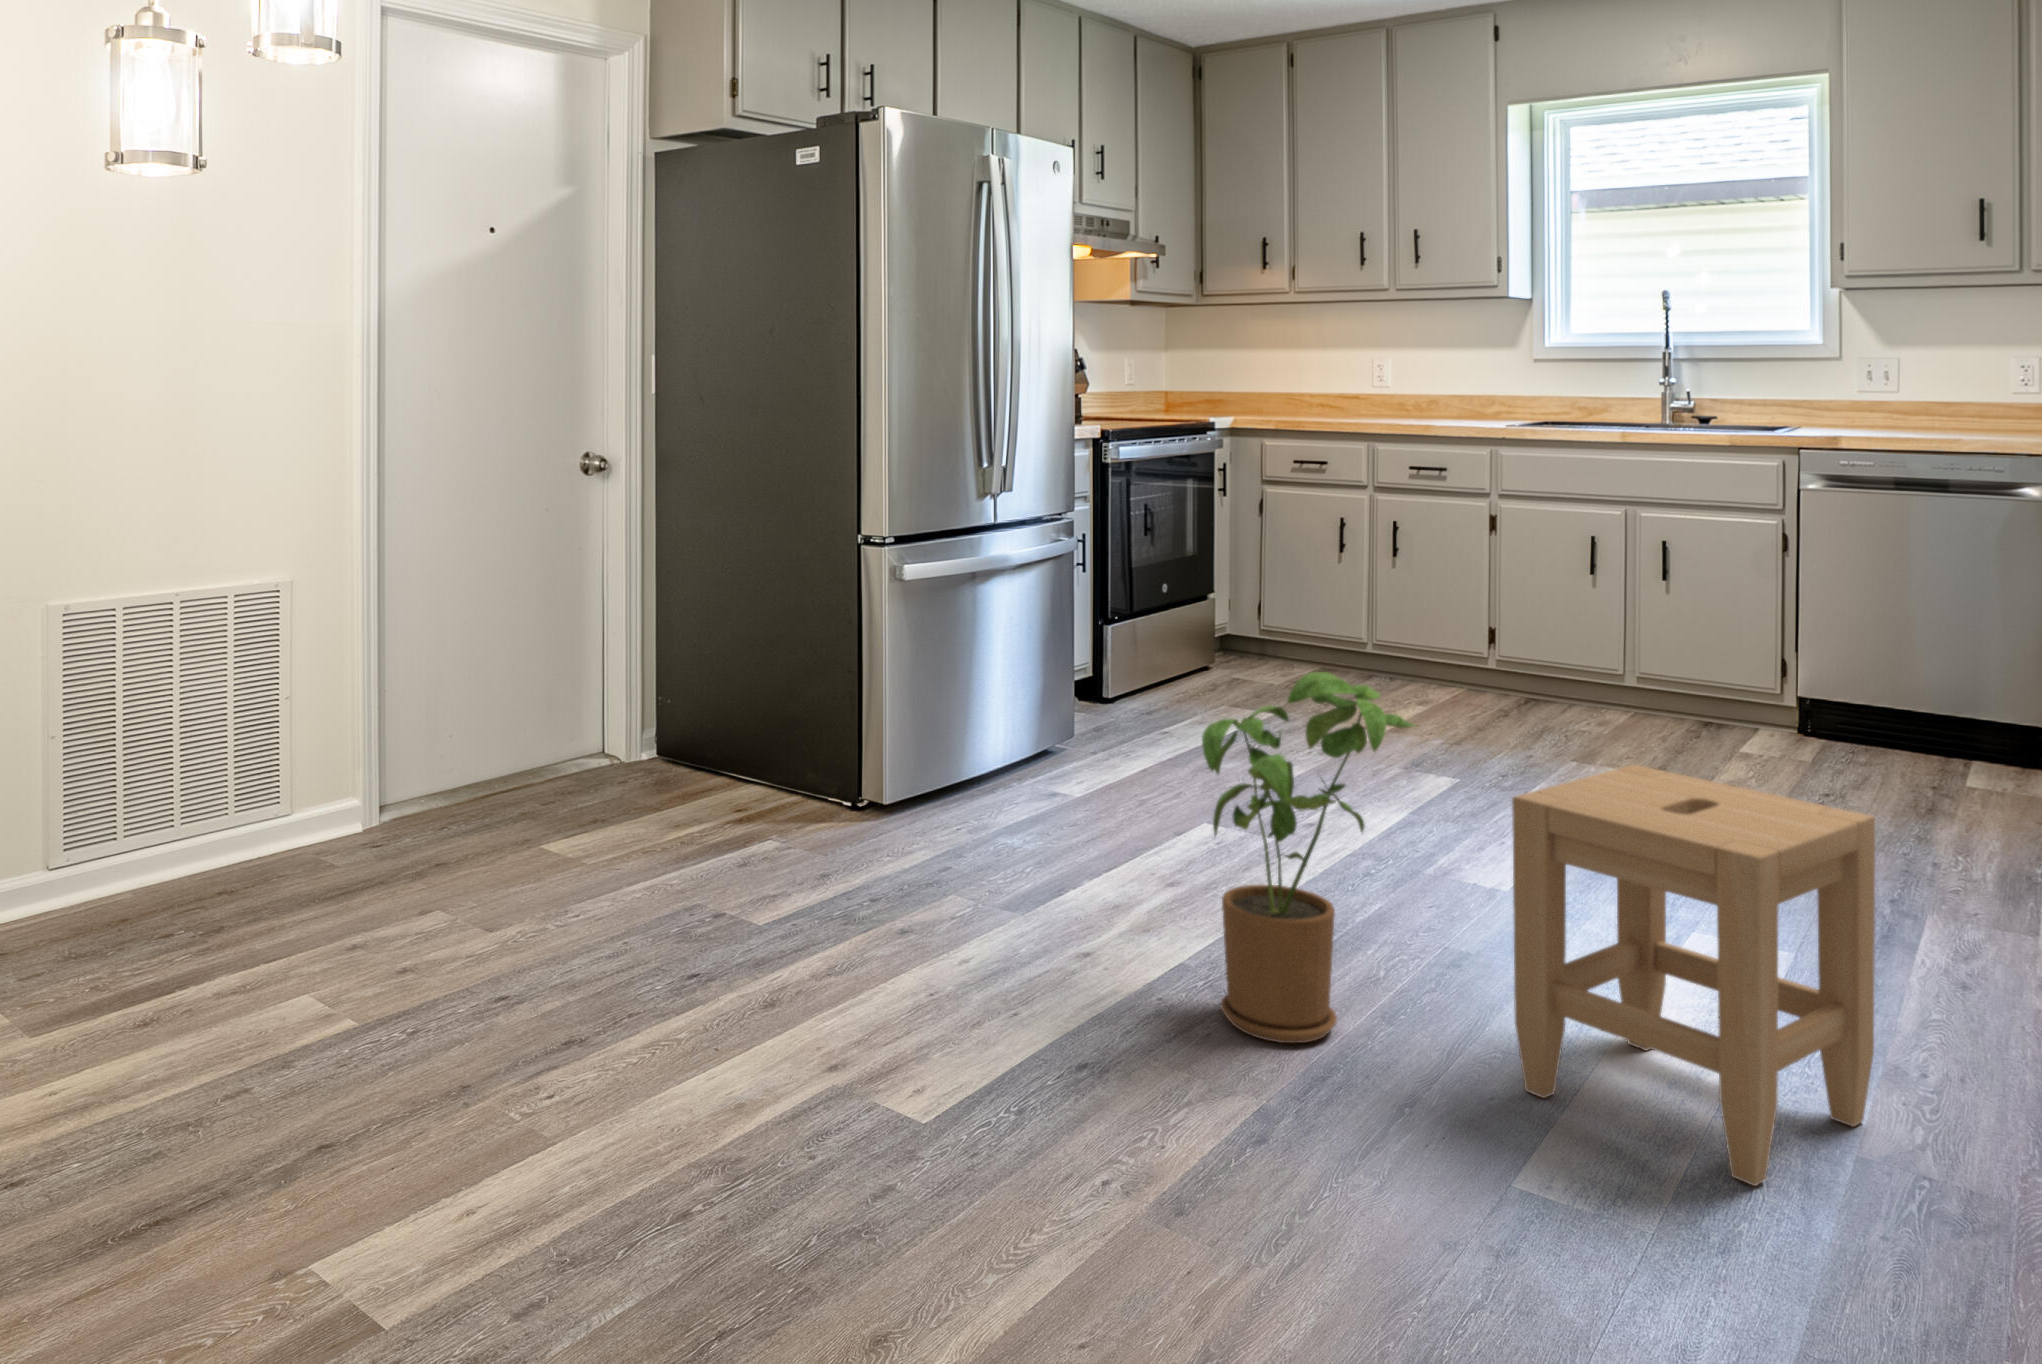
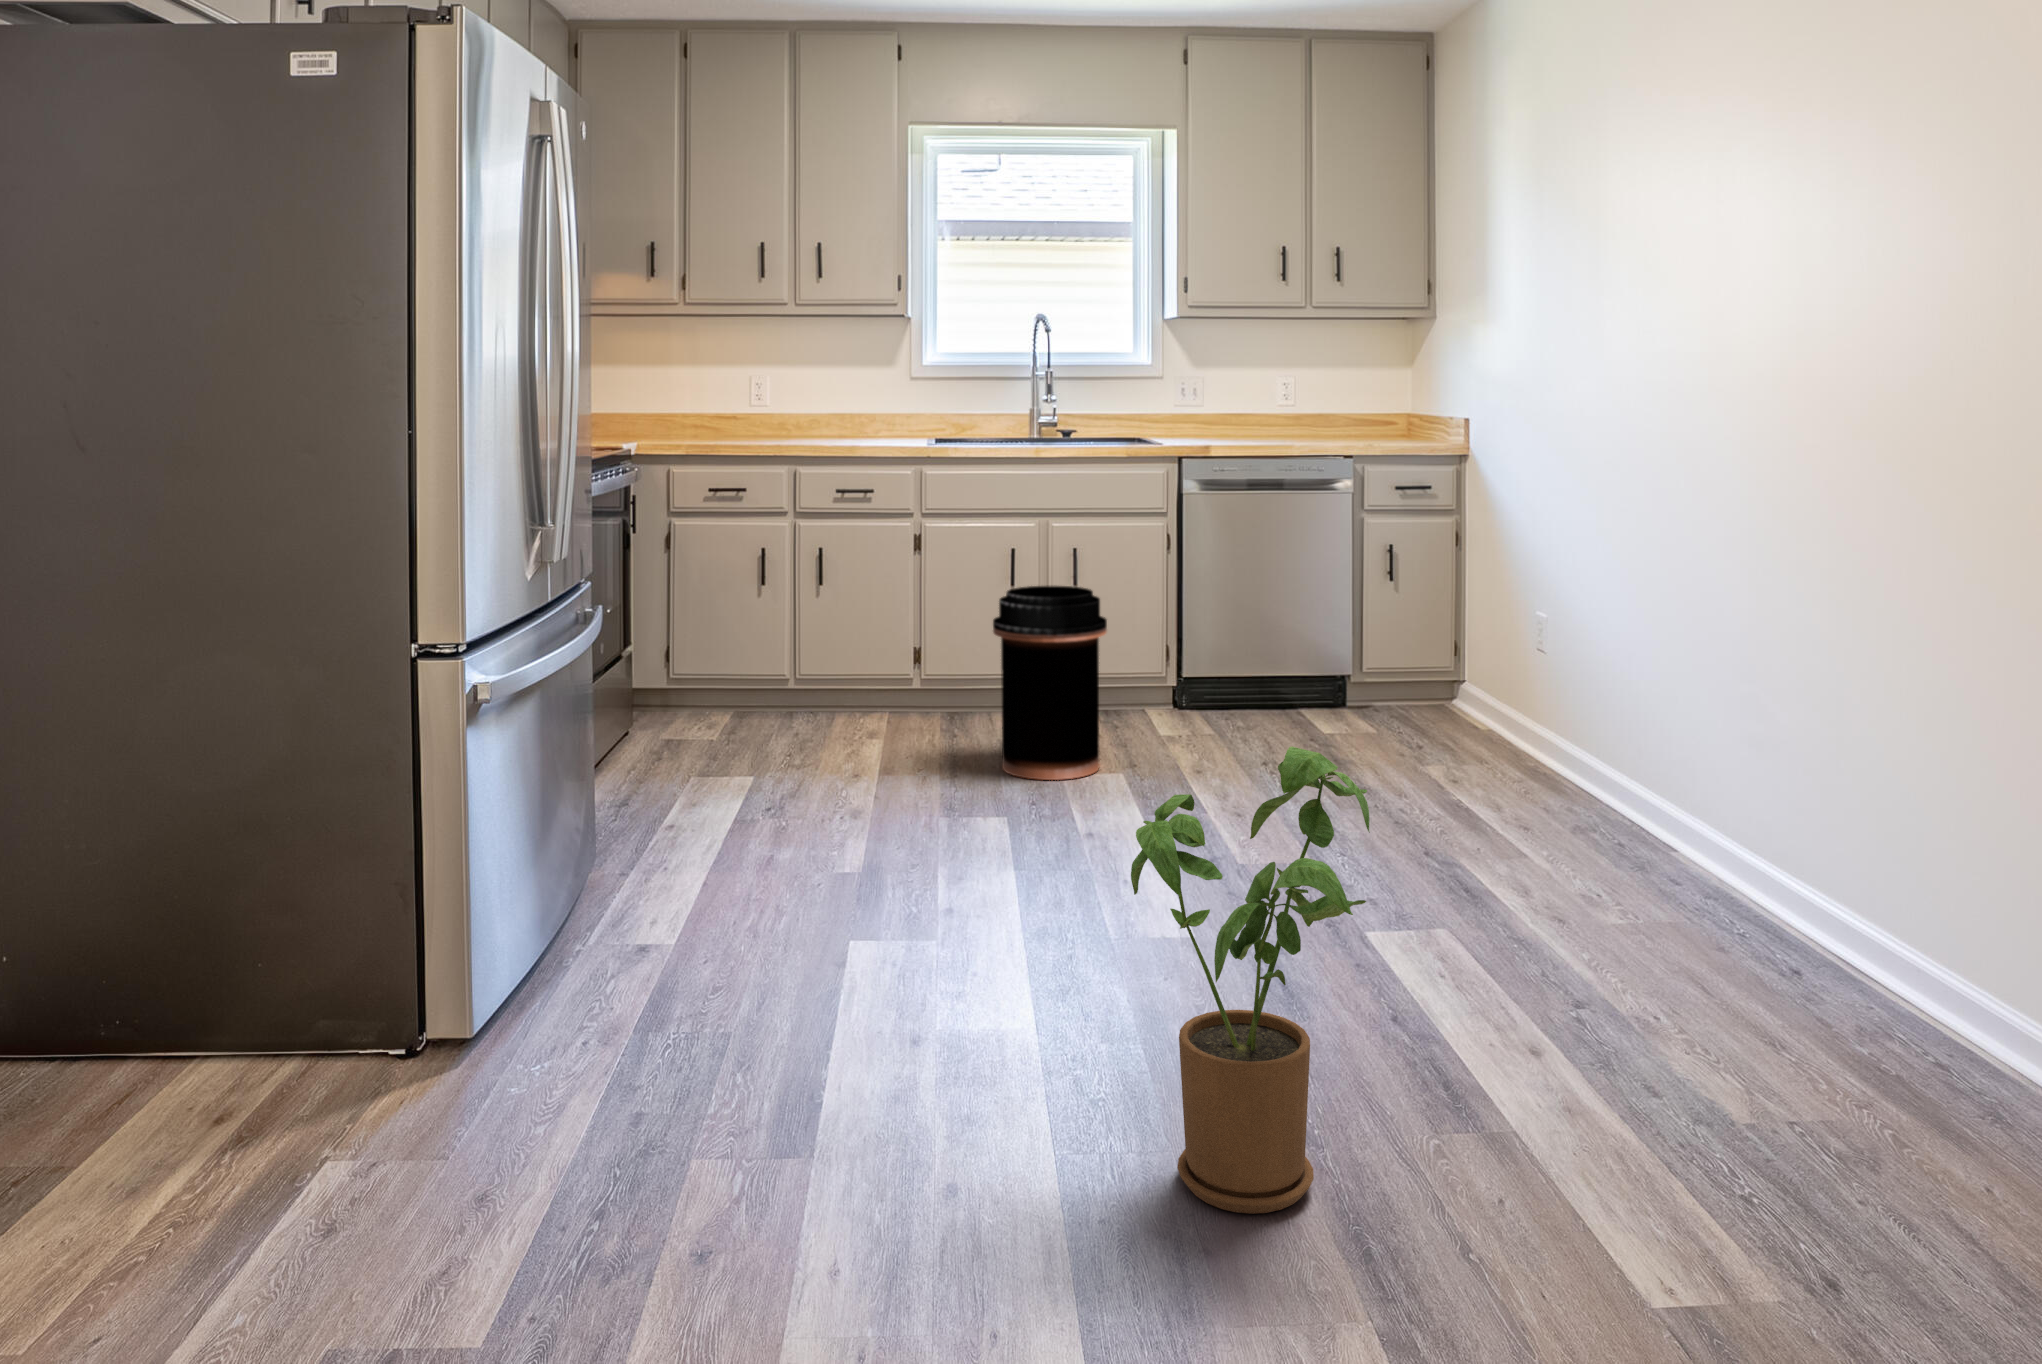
trash can: none [1501,570,1630,764] -> present [993,586,1107,780]
stool: present [1512,765,1875,1186] -> none [1480,787,1768,1193]

